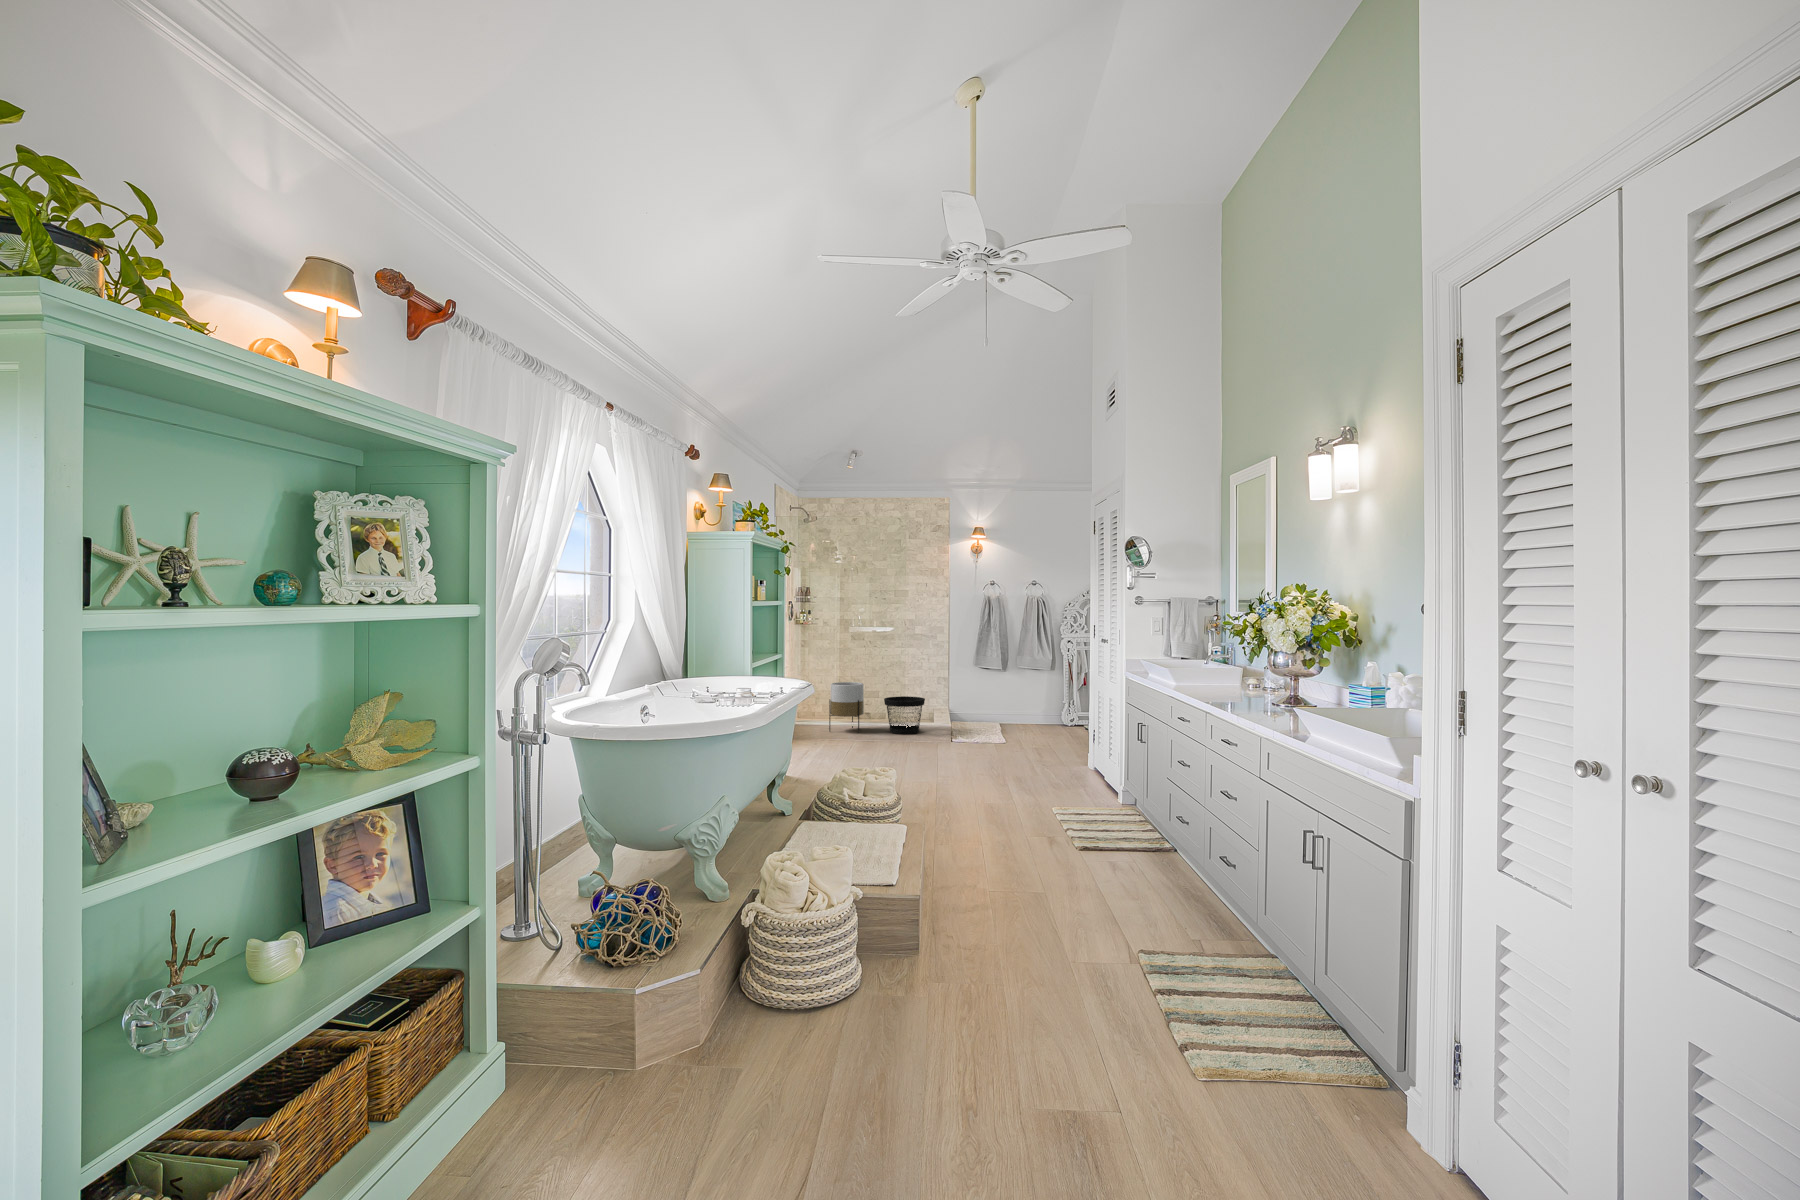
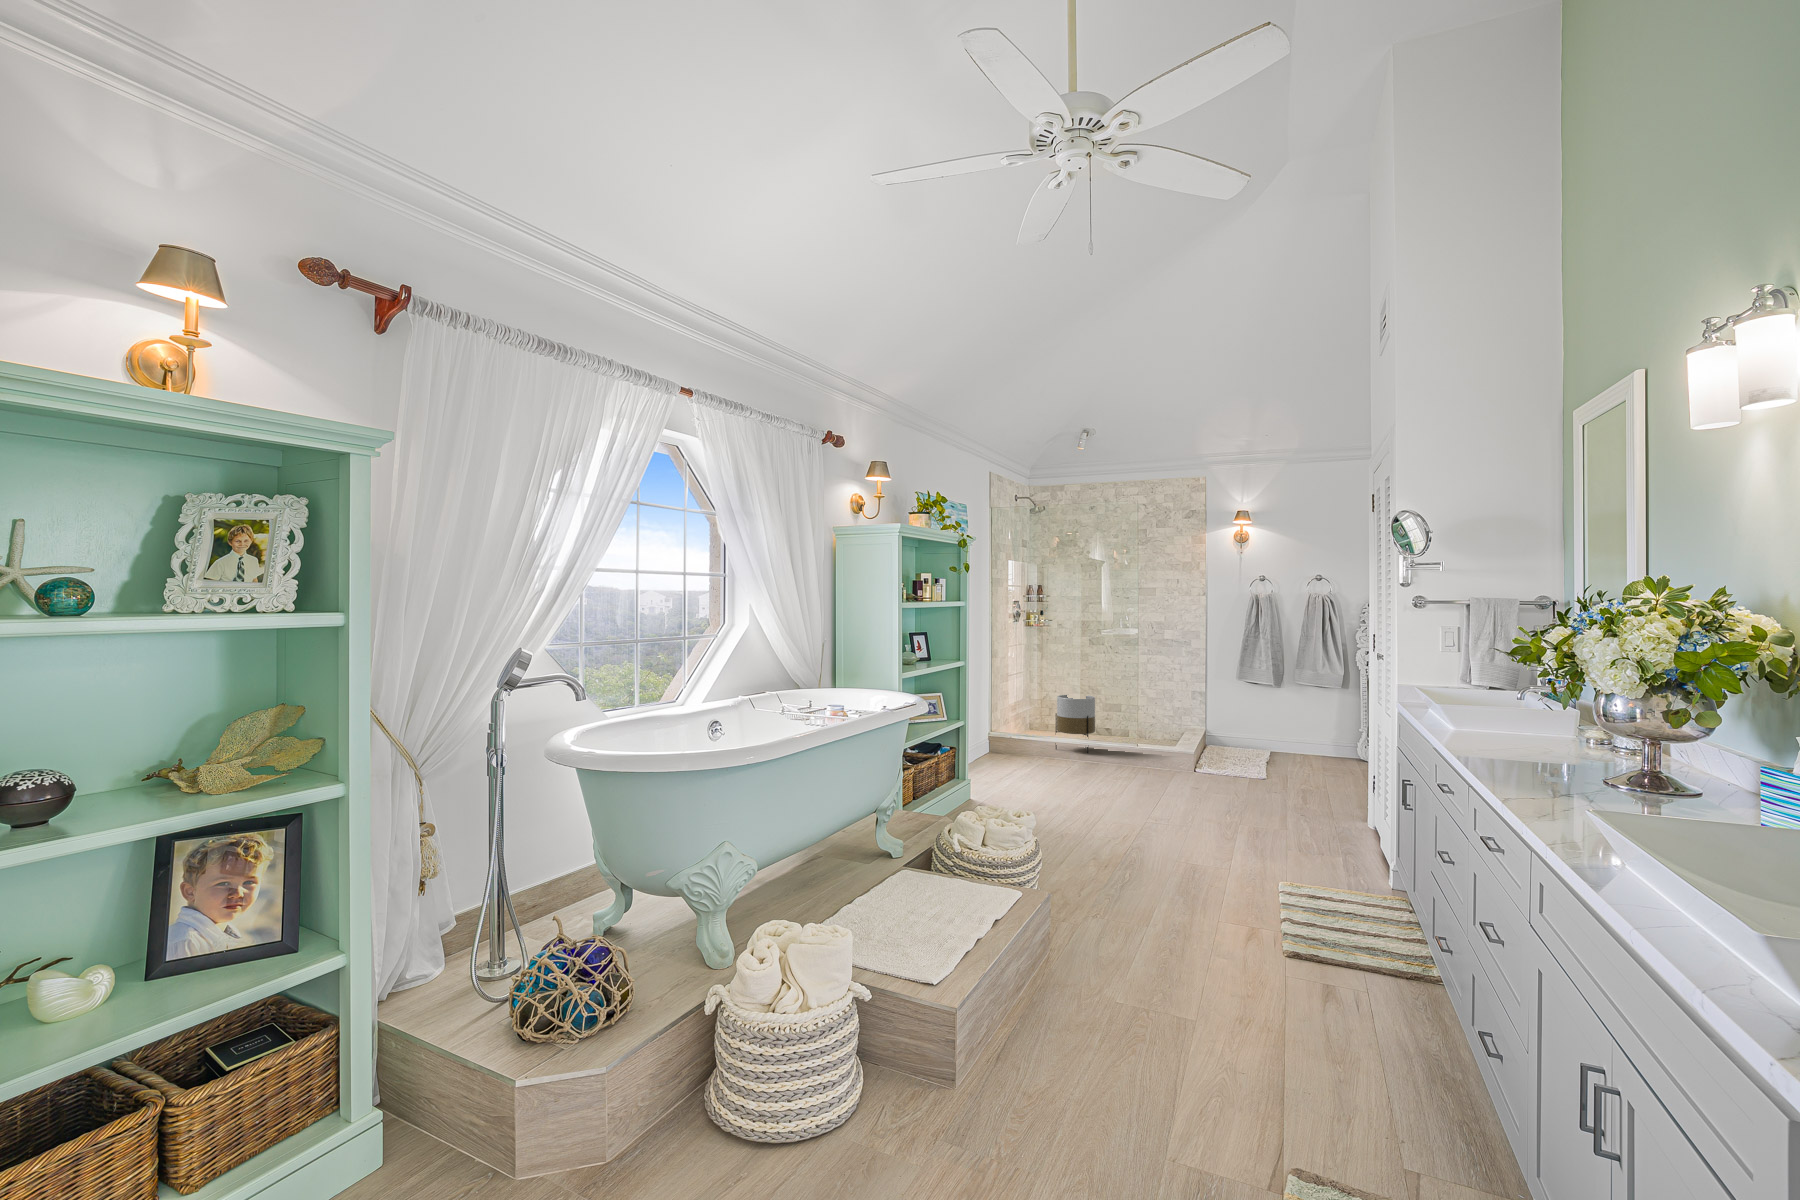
wastebasket: present [884,696,925,734] -> none [1118,714,1168,759]

